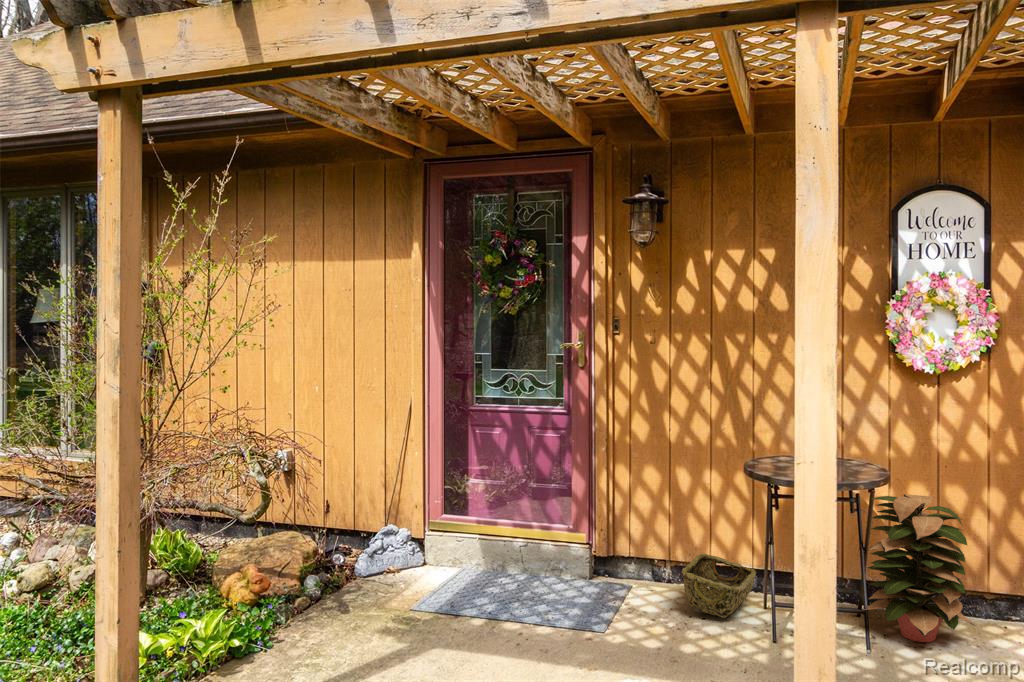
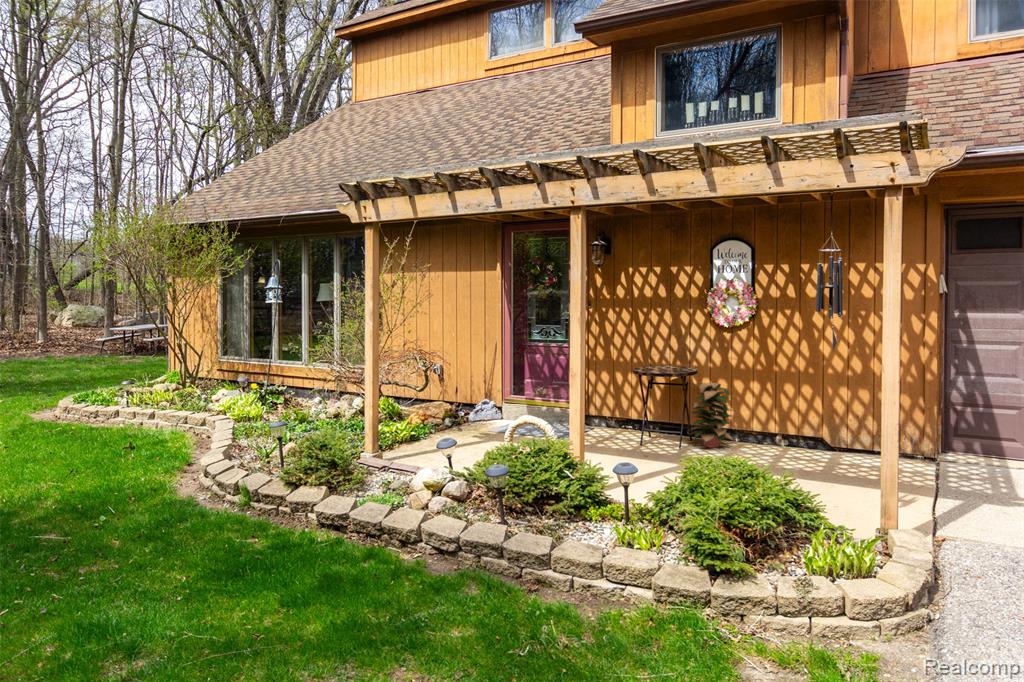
woven basket: present [682,554,756,618] -> none [609,413,649,438]

